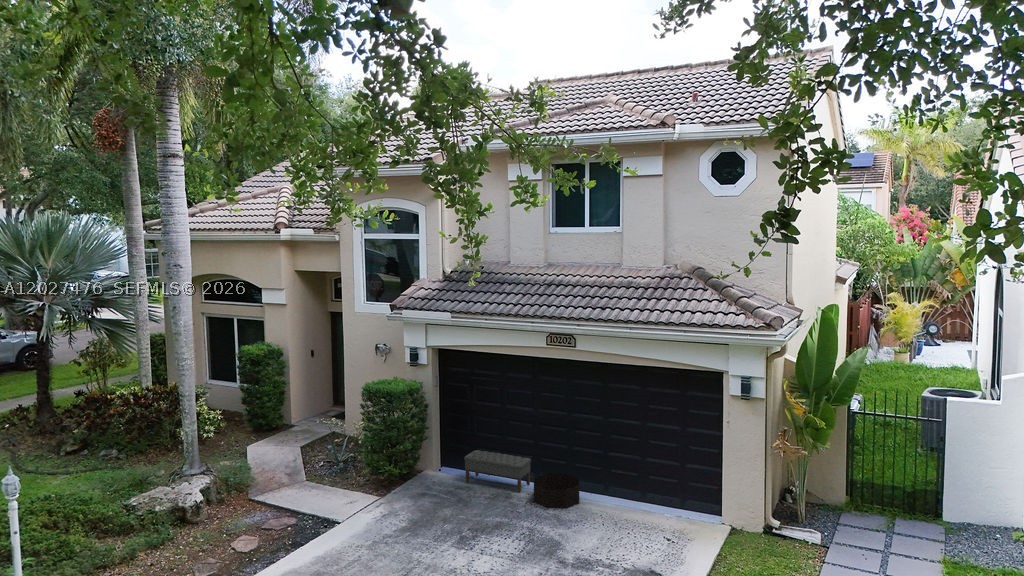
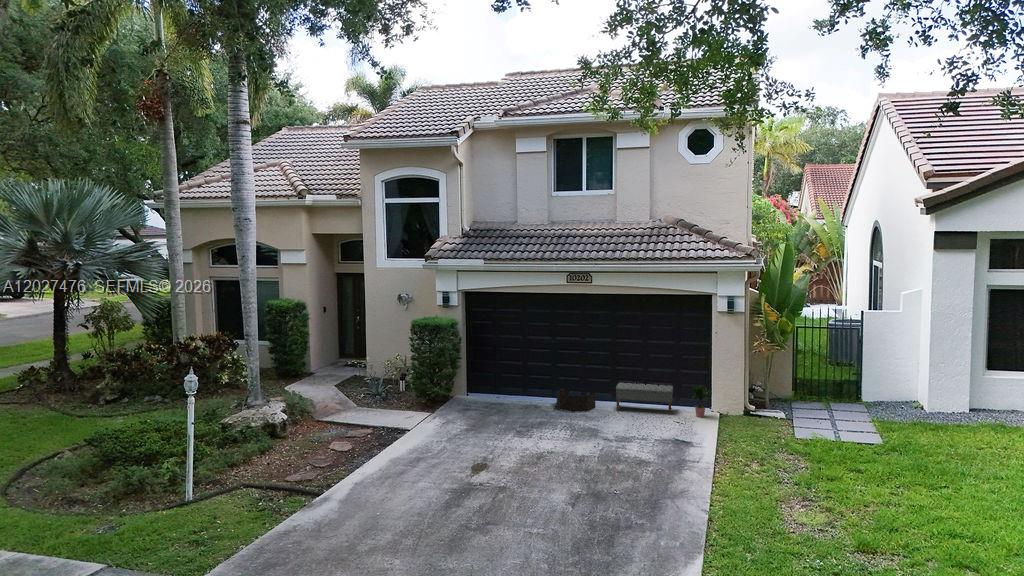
bench: present [464,450,531,492] -> present [616,383,673,414]
potted plant: none [694,483,725,530] -> present [692,385,712,417]

